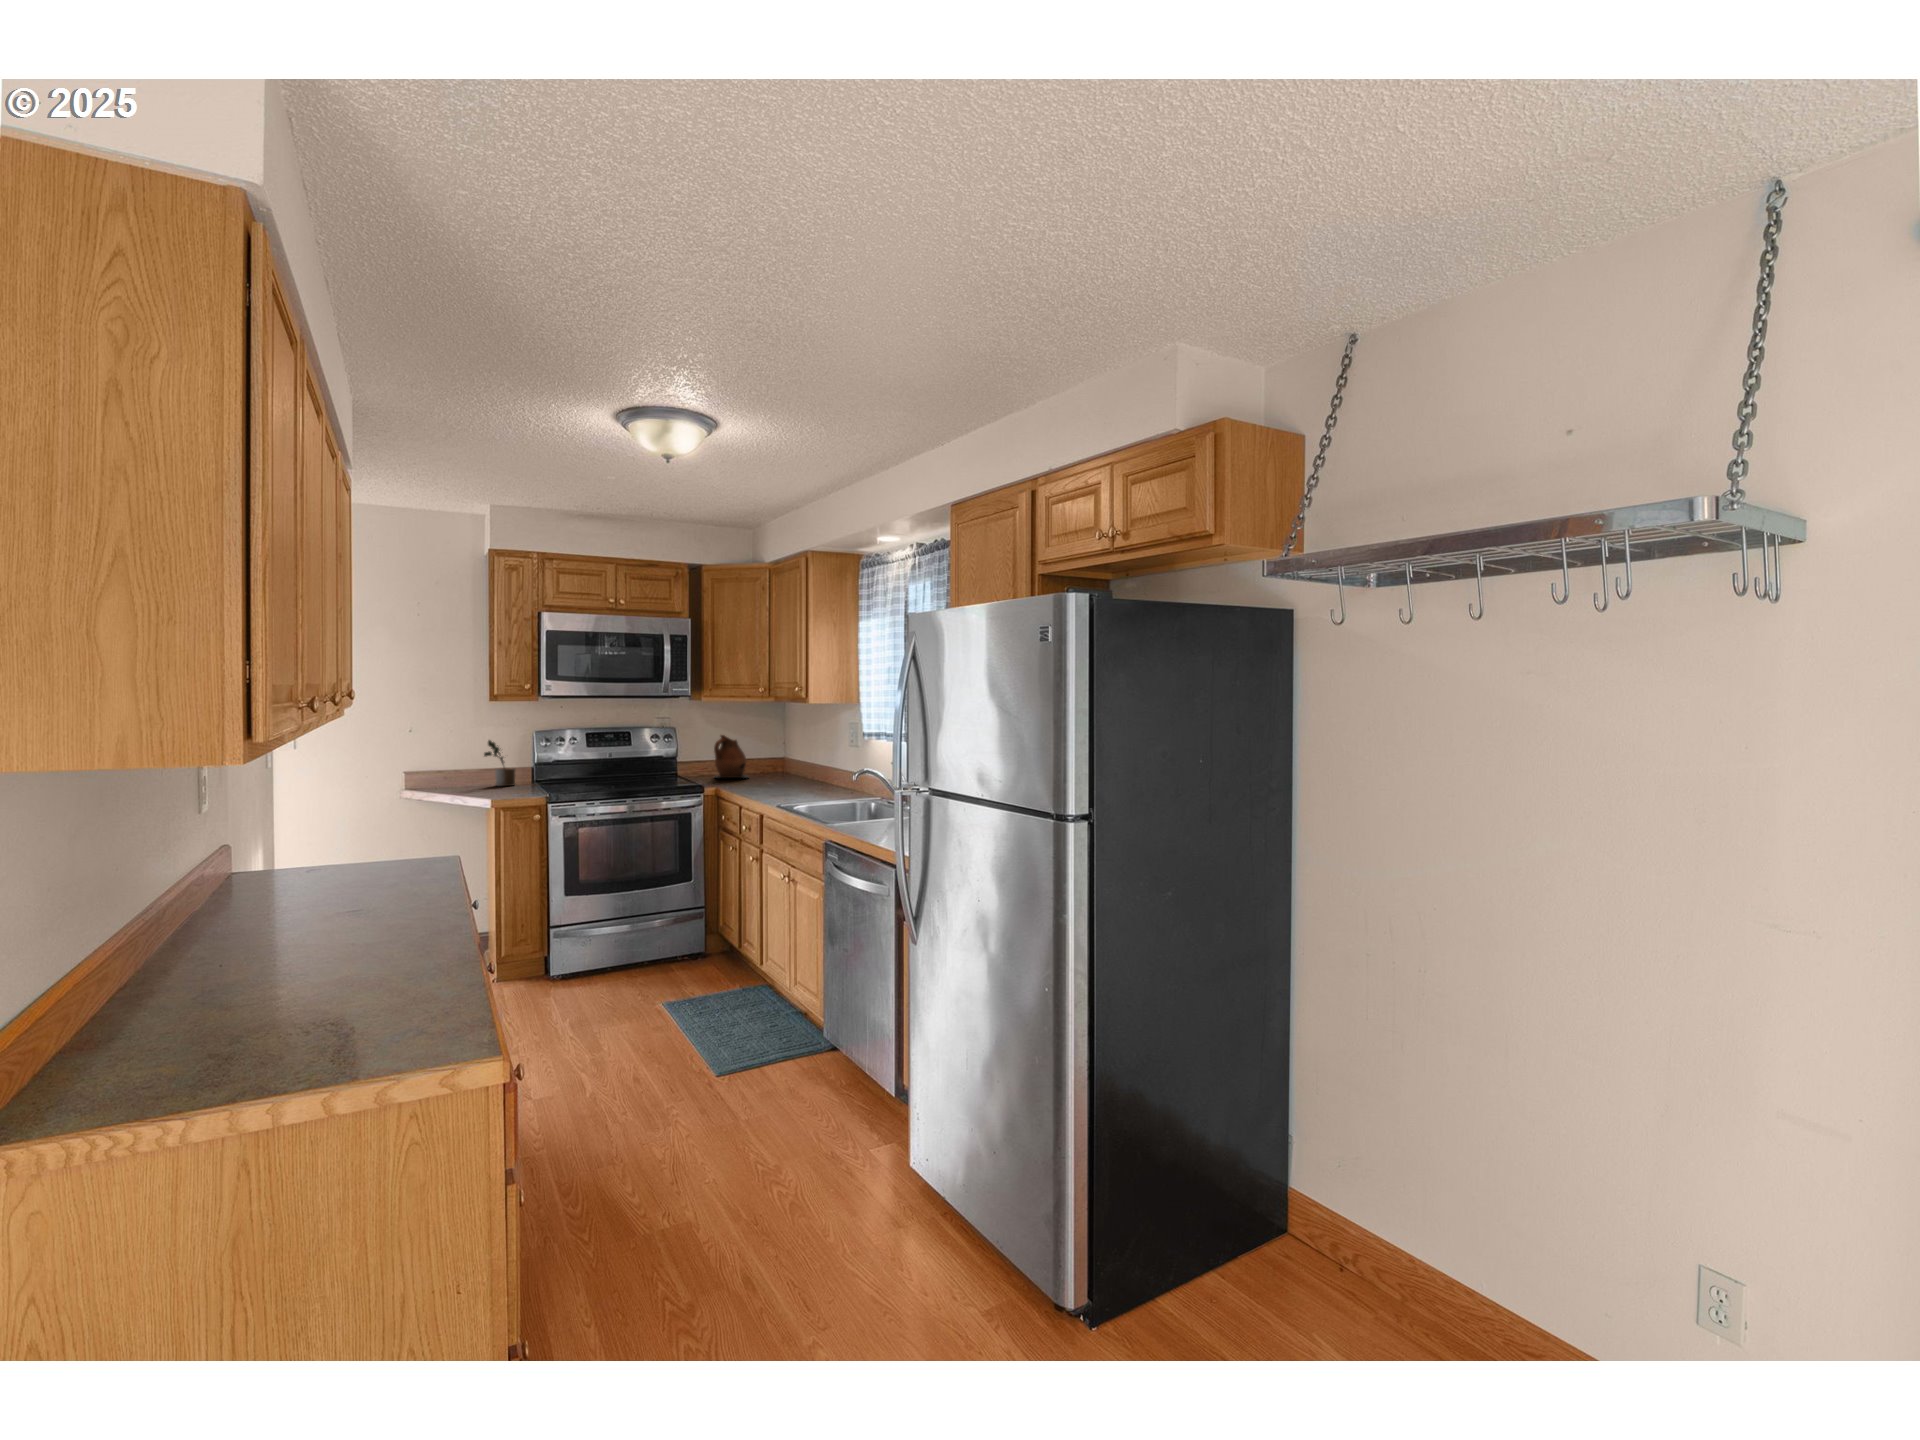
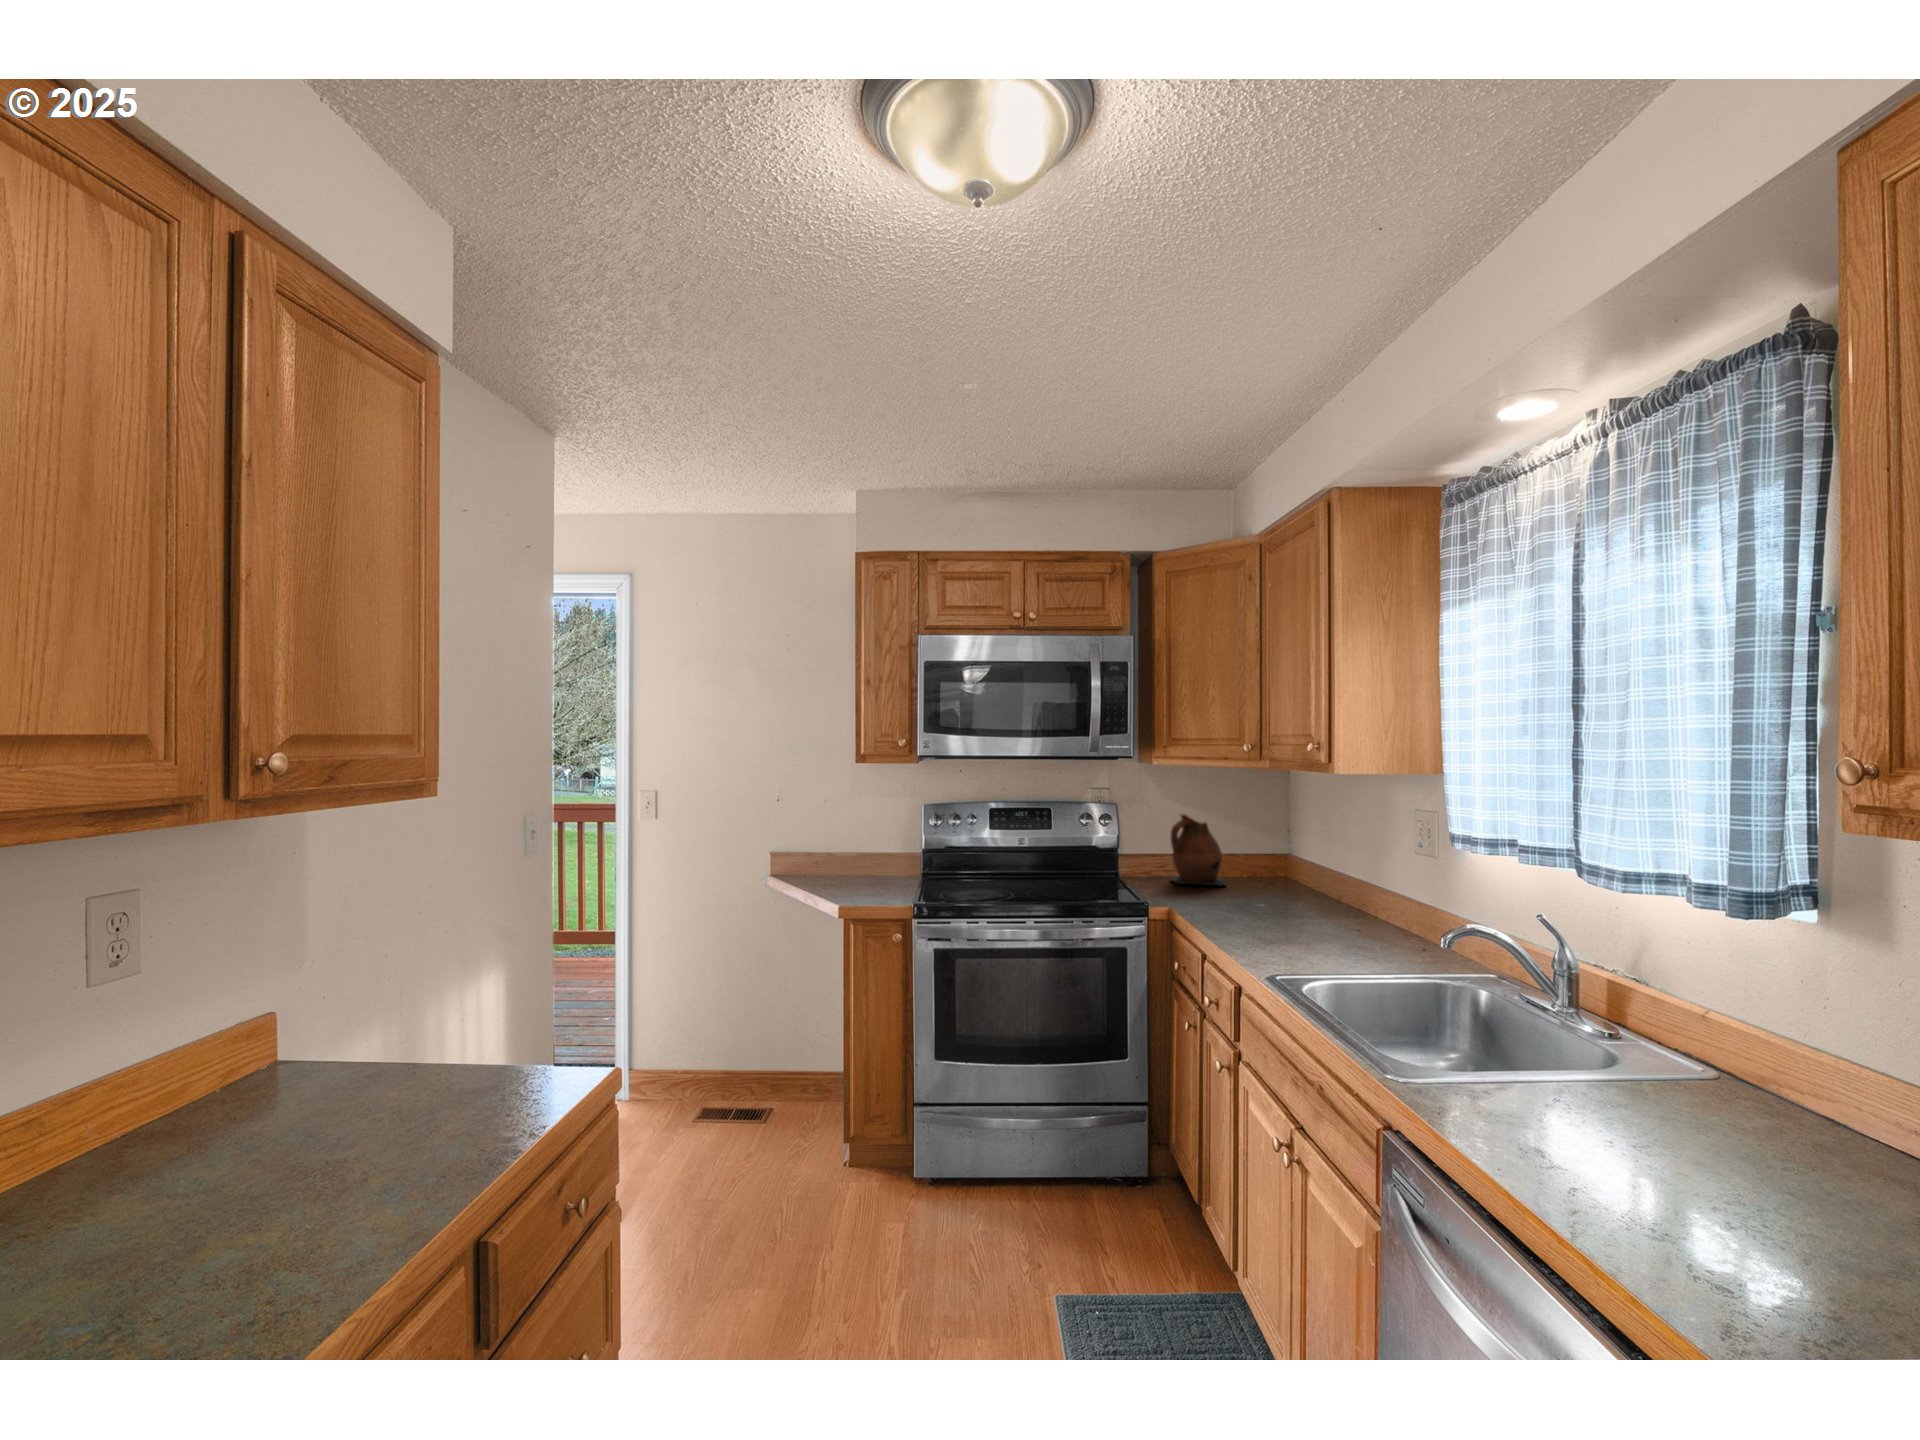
potted plant: present [484,740,515,786] -> none [862,812,902,876]

